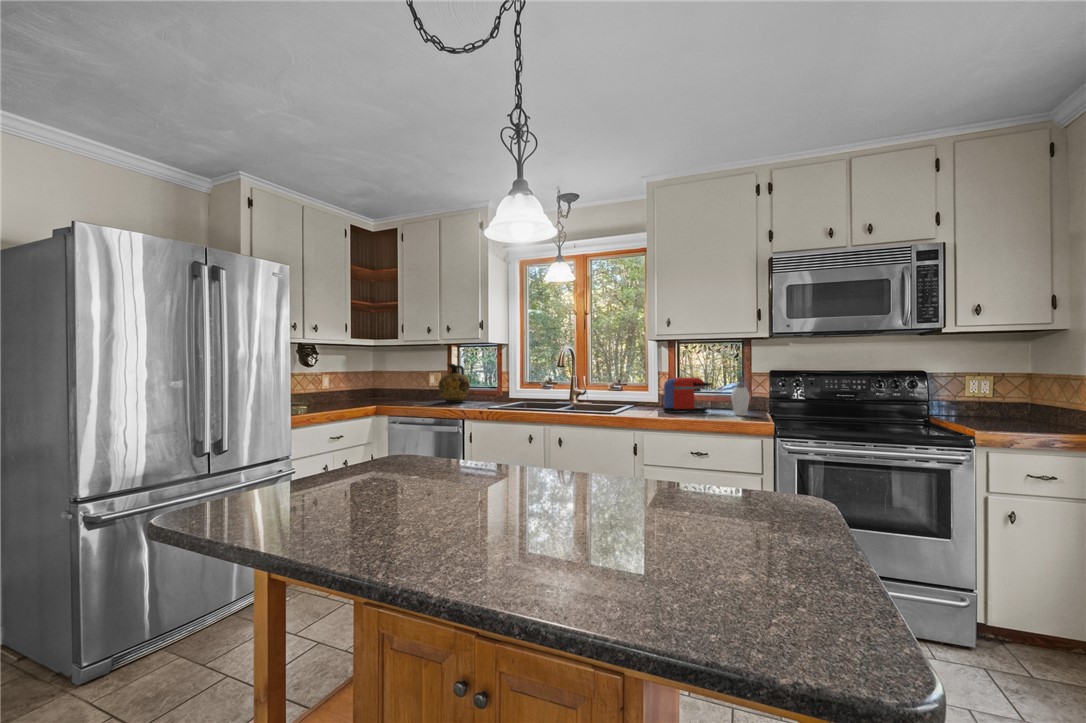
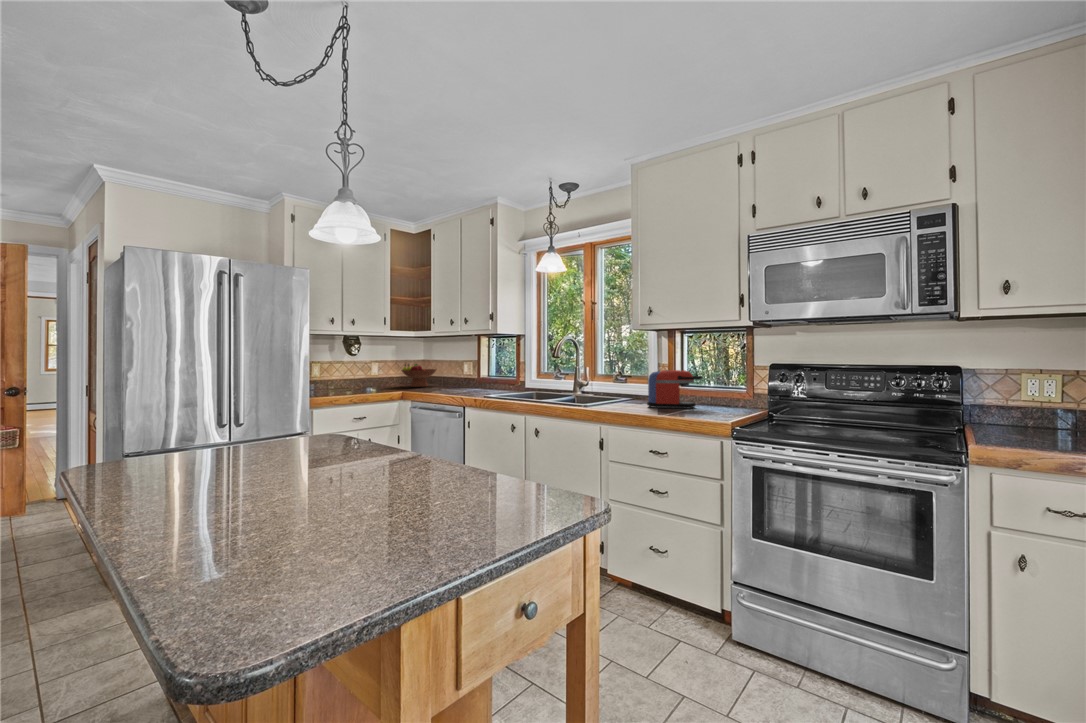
ceramic jug: present [438,364,470,402] -> none [465,353,495,390]
fruit bowl: none [353,375,394,401] -> present [401,364,436,387]
soap dispenser: present [731,376,750,416] -> none [713,370,733,414]

